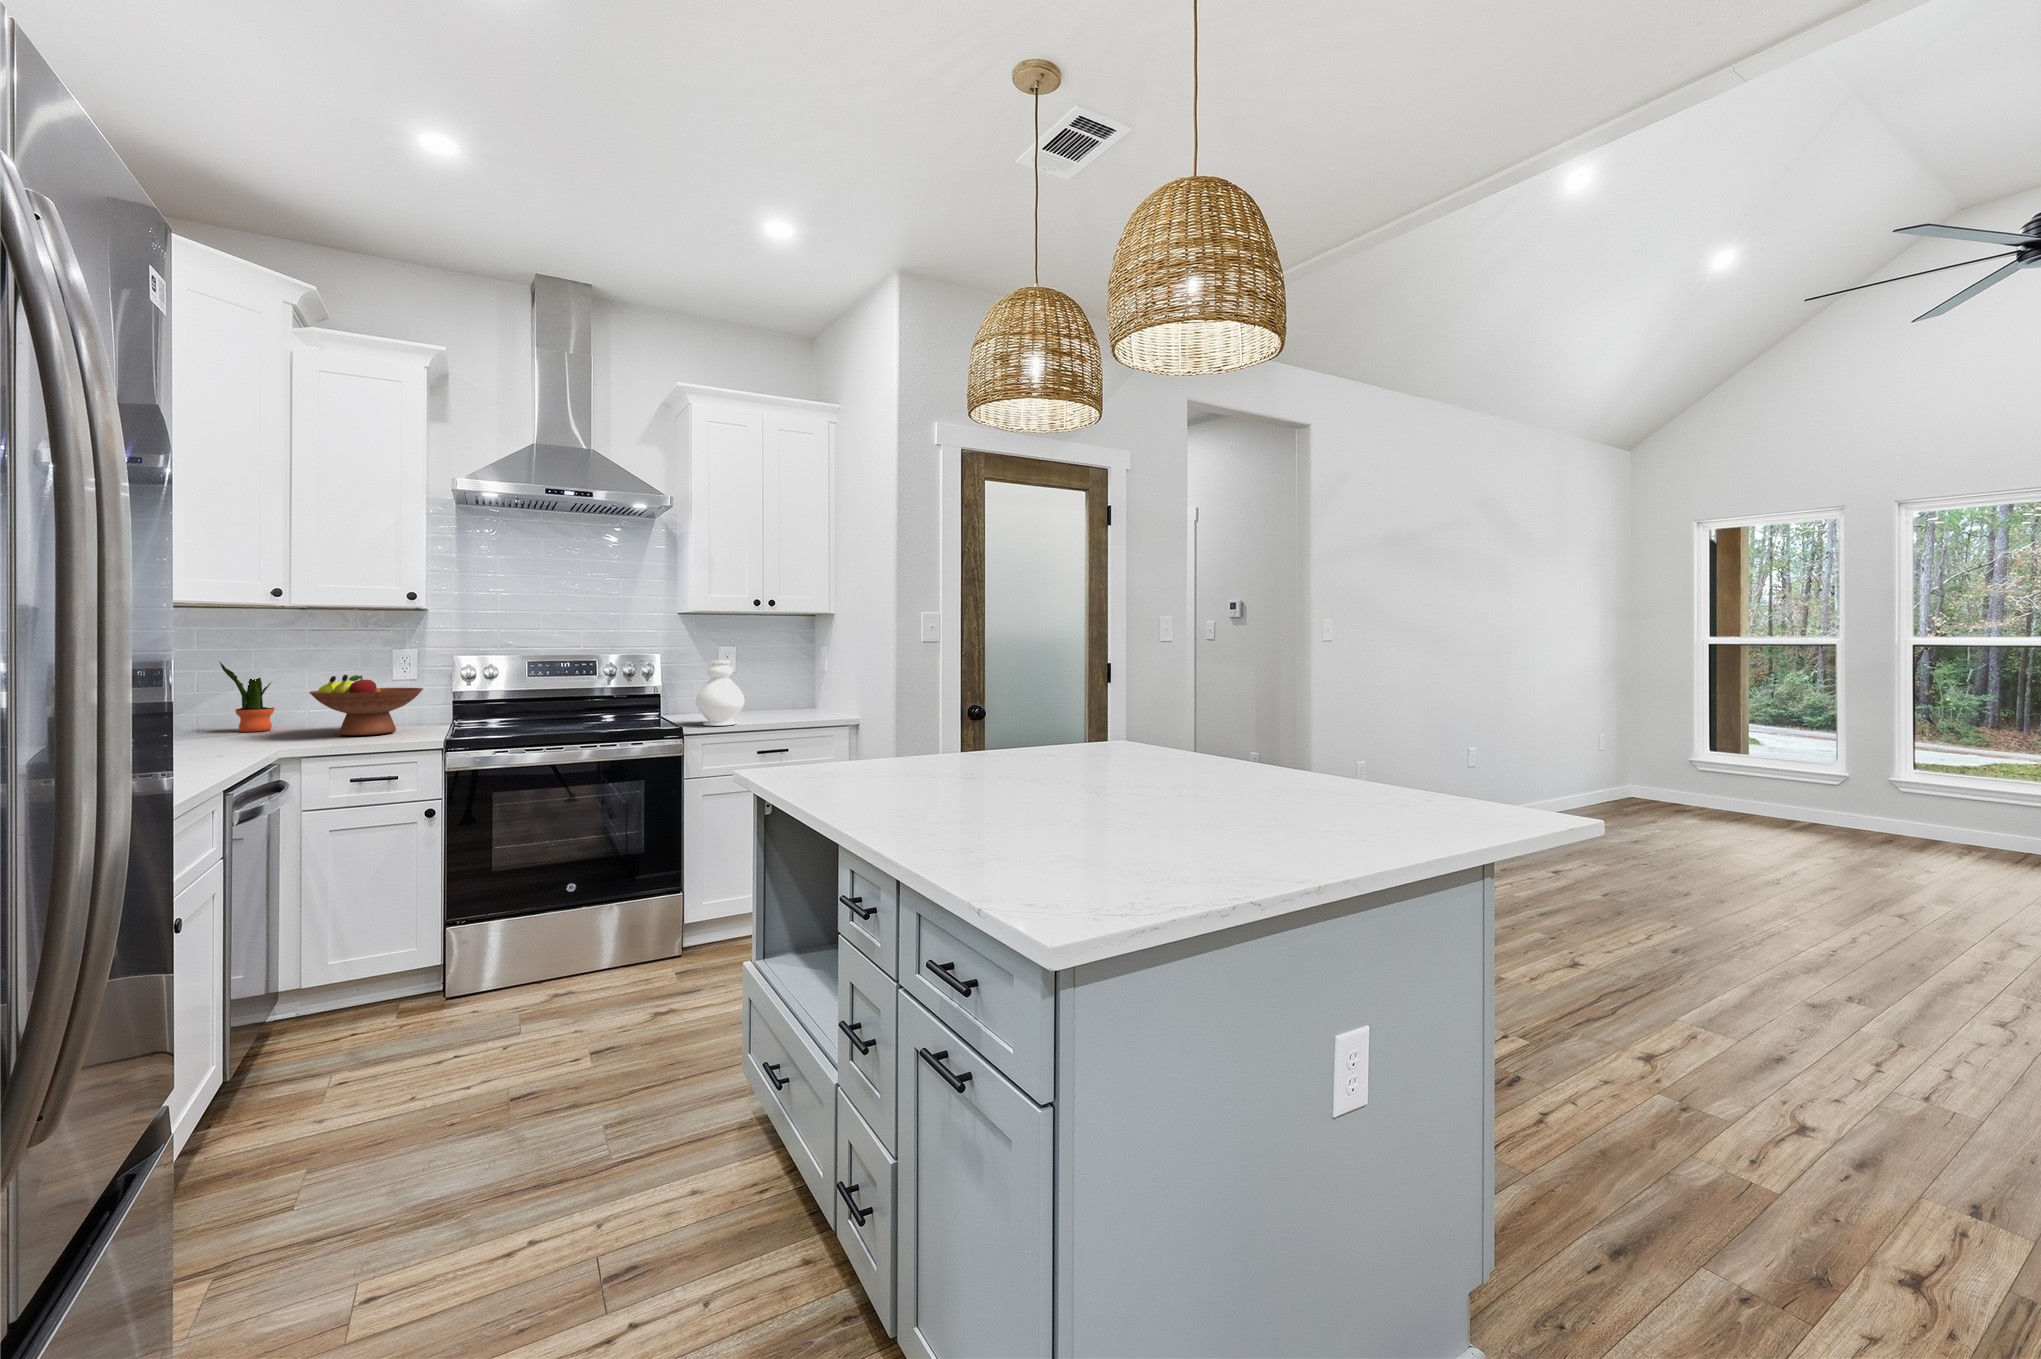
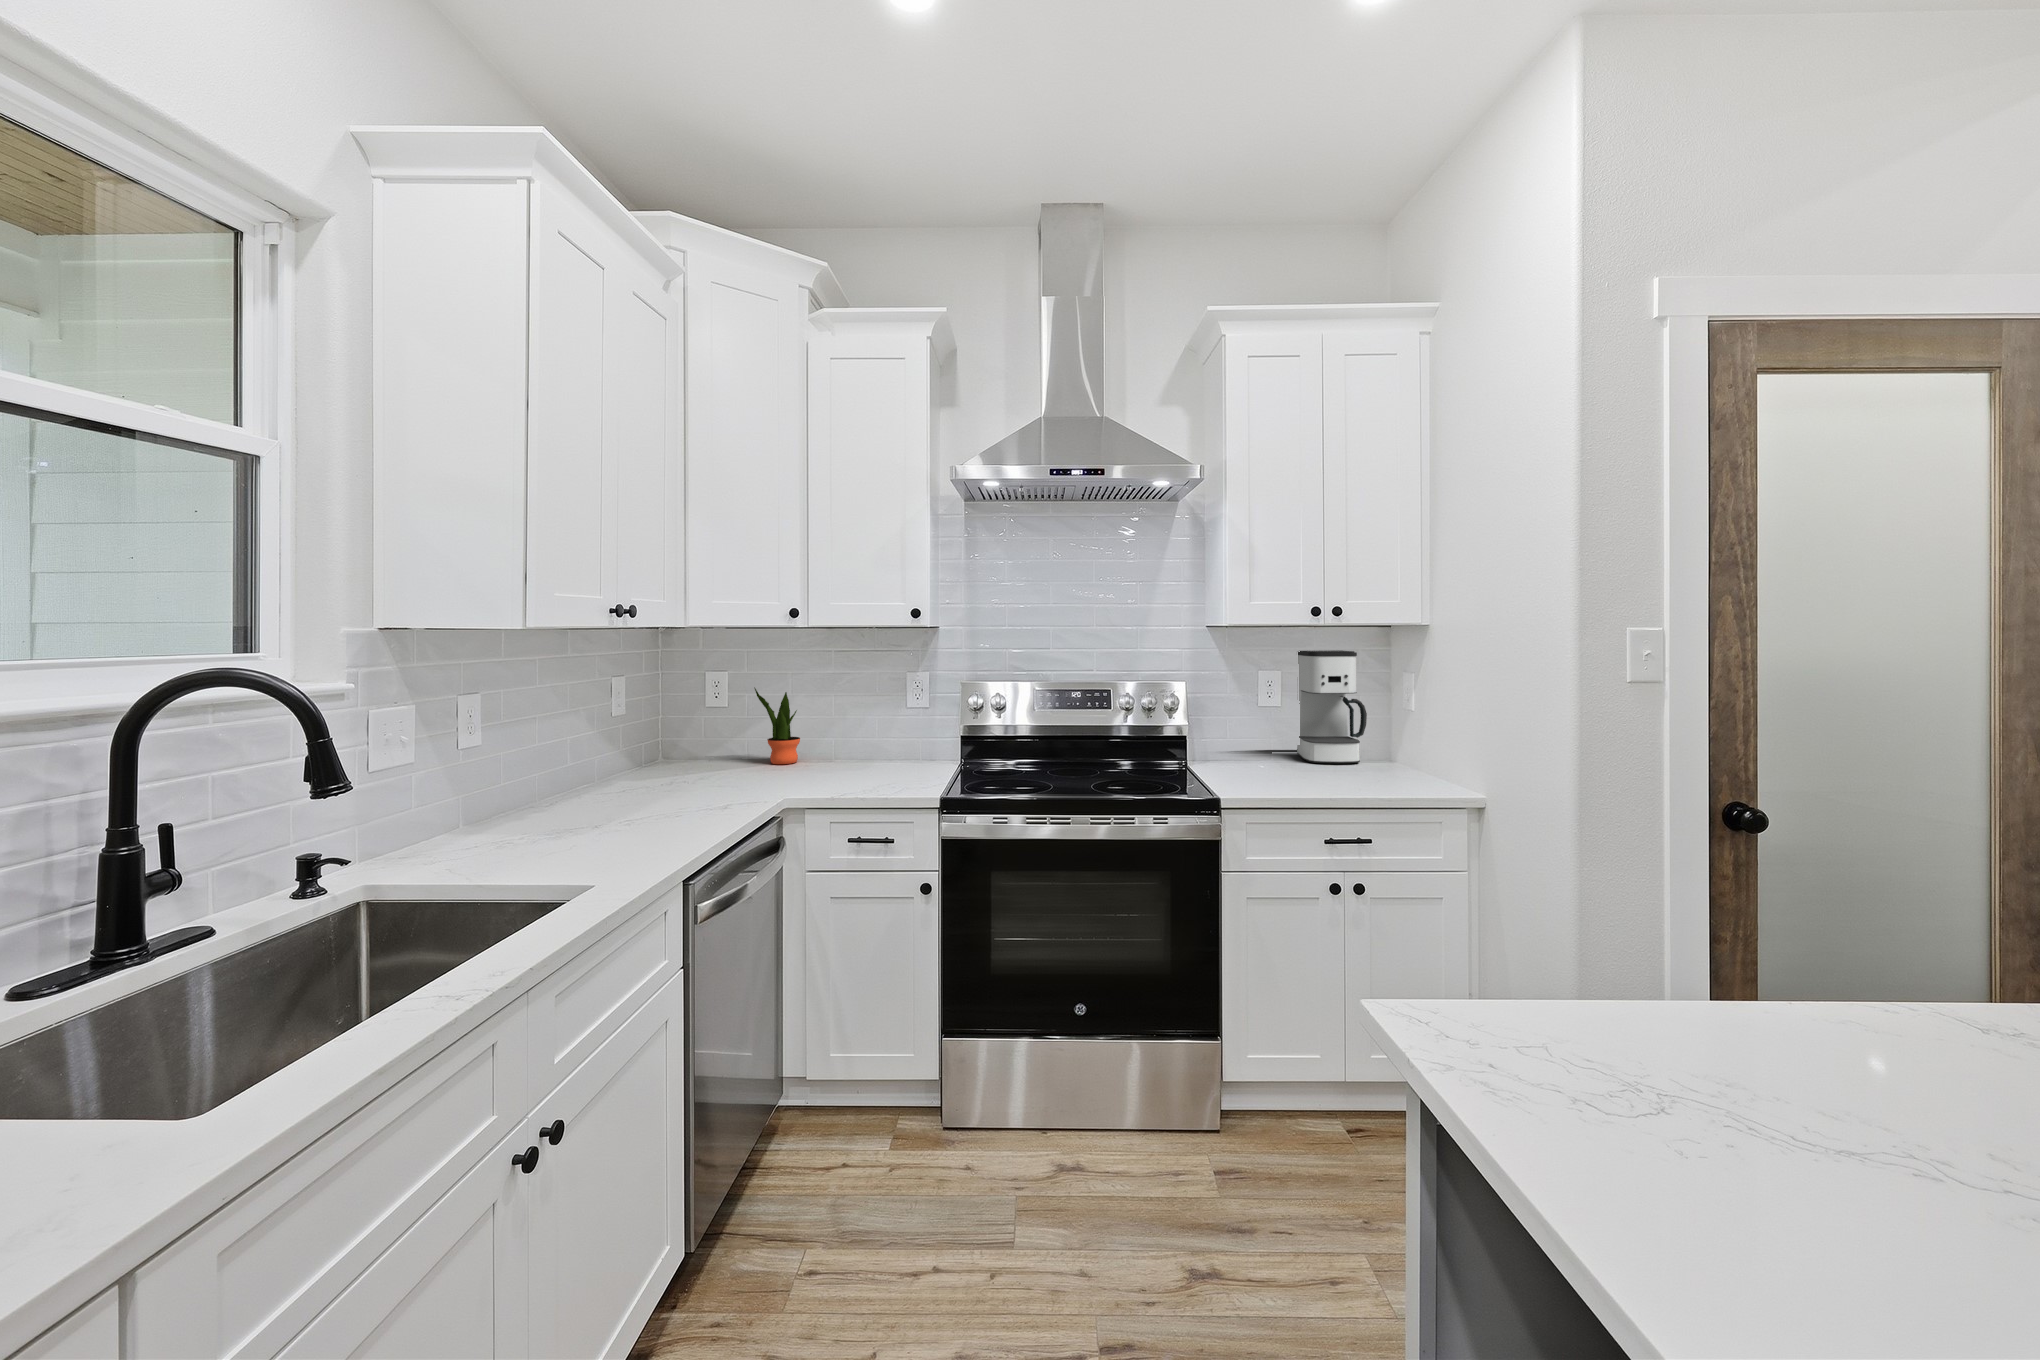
coffee maker: none [749,631,797,710] -> present [1297,650,1367,763]
decorative vase: present [696,661,744,726] -> none [1240,699,1309,798]
fruit bowl: present [309,675,423,735] -> none [817,708,926,781]

